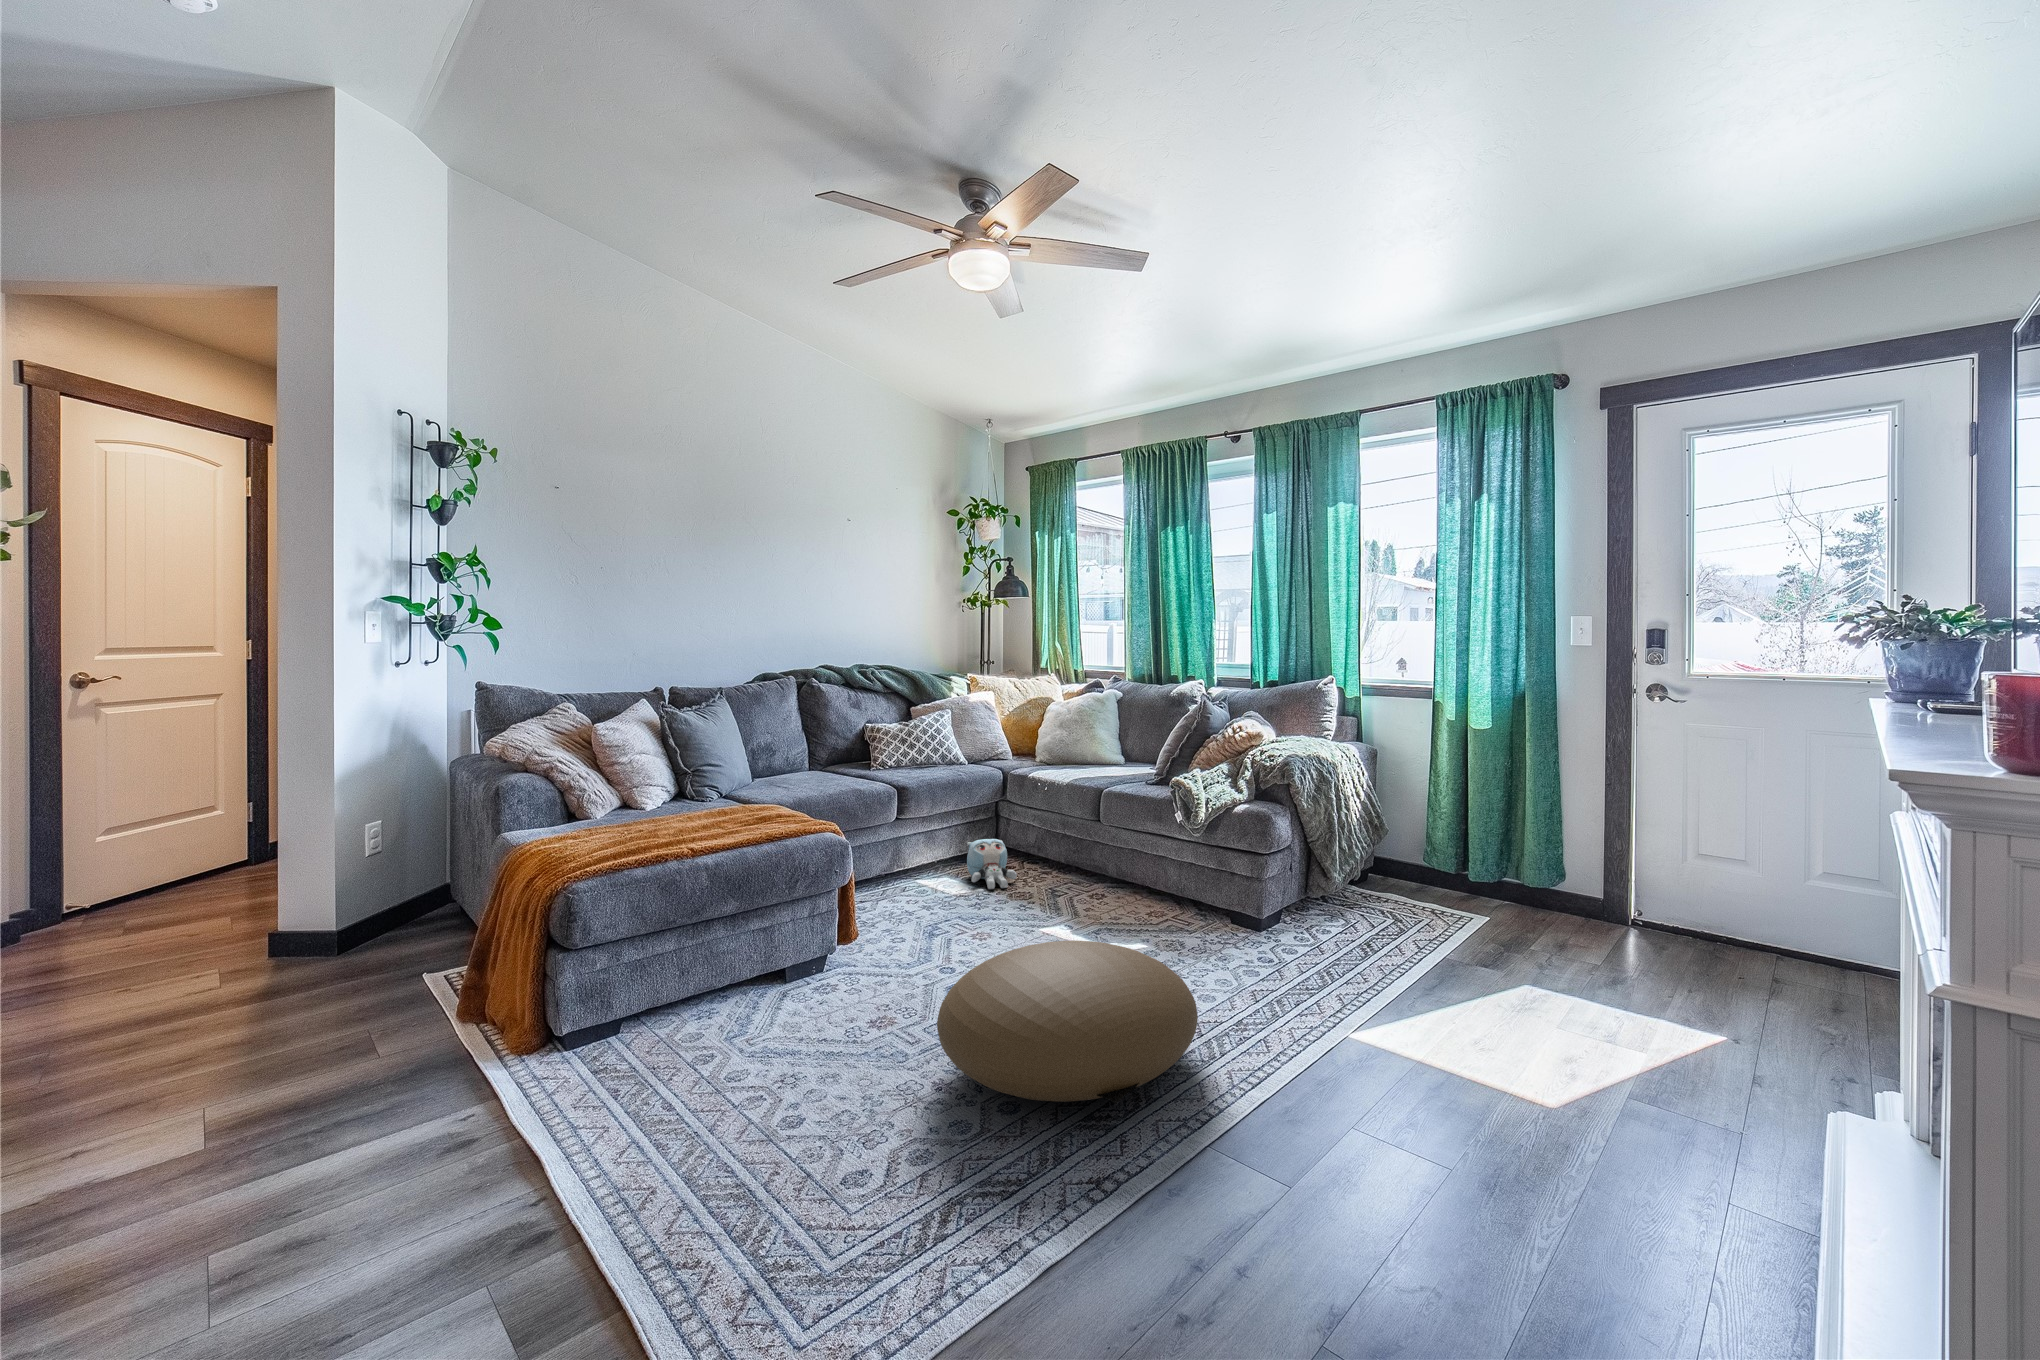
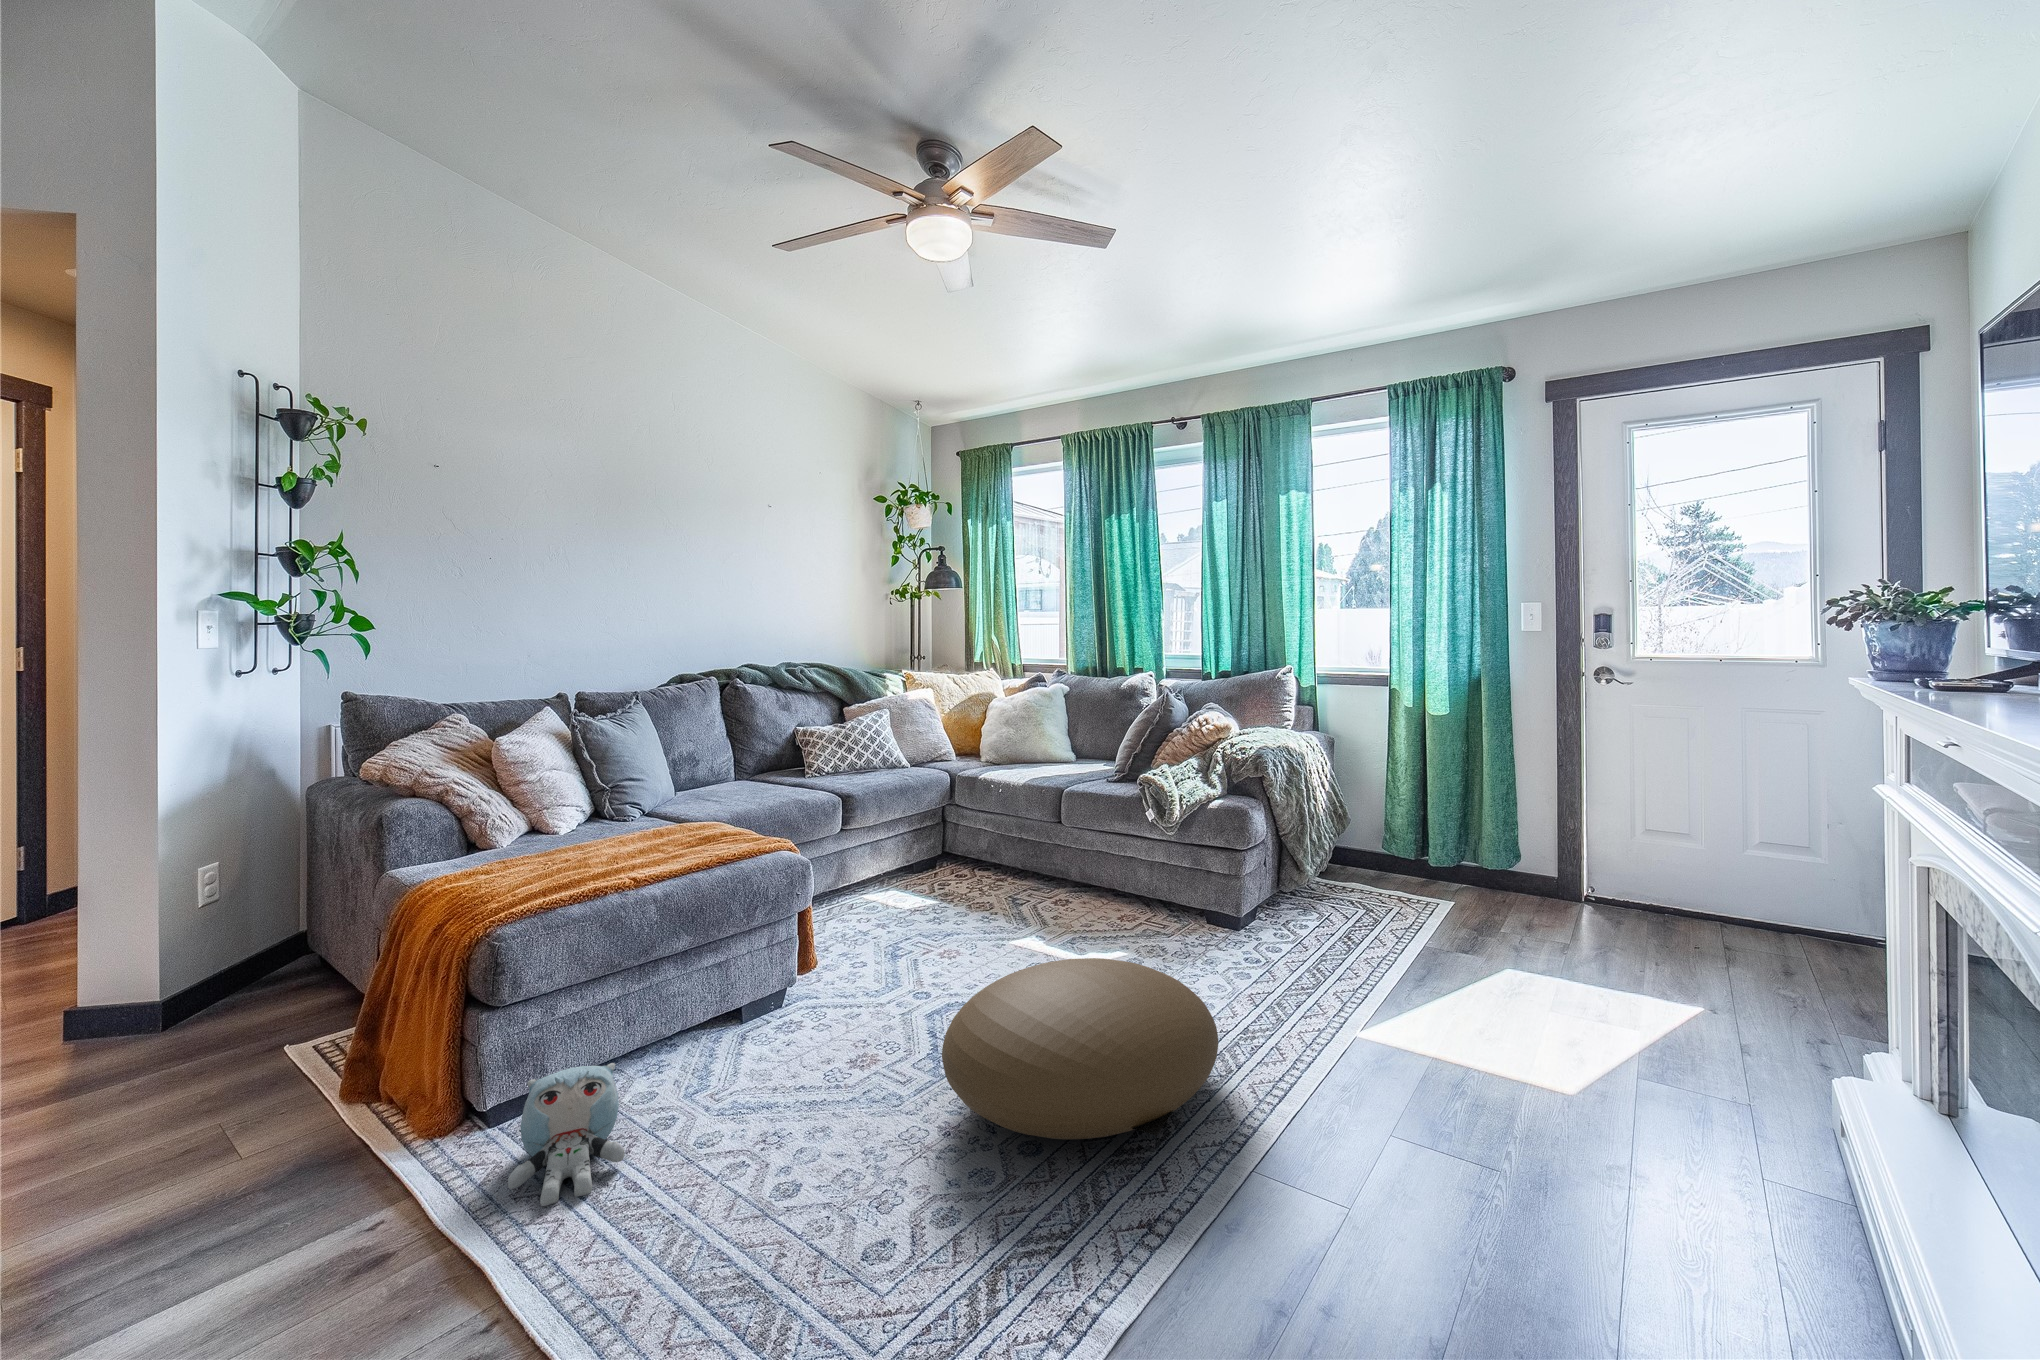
plush toy: present [967,839,1017,889] -> present [508,1063,625,1206]

